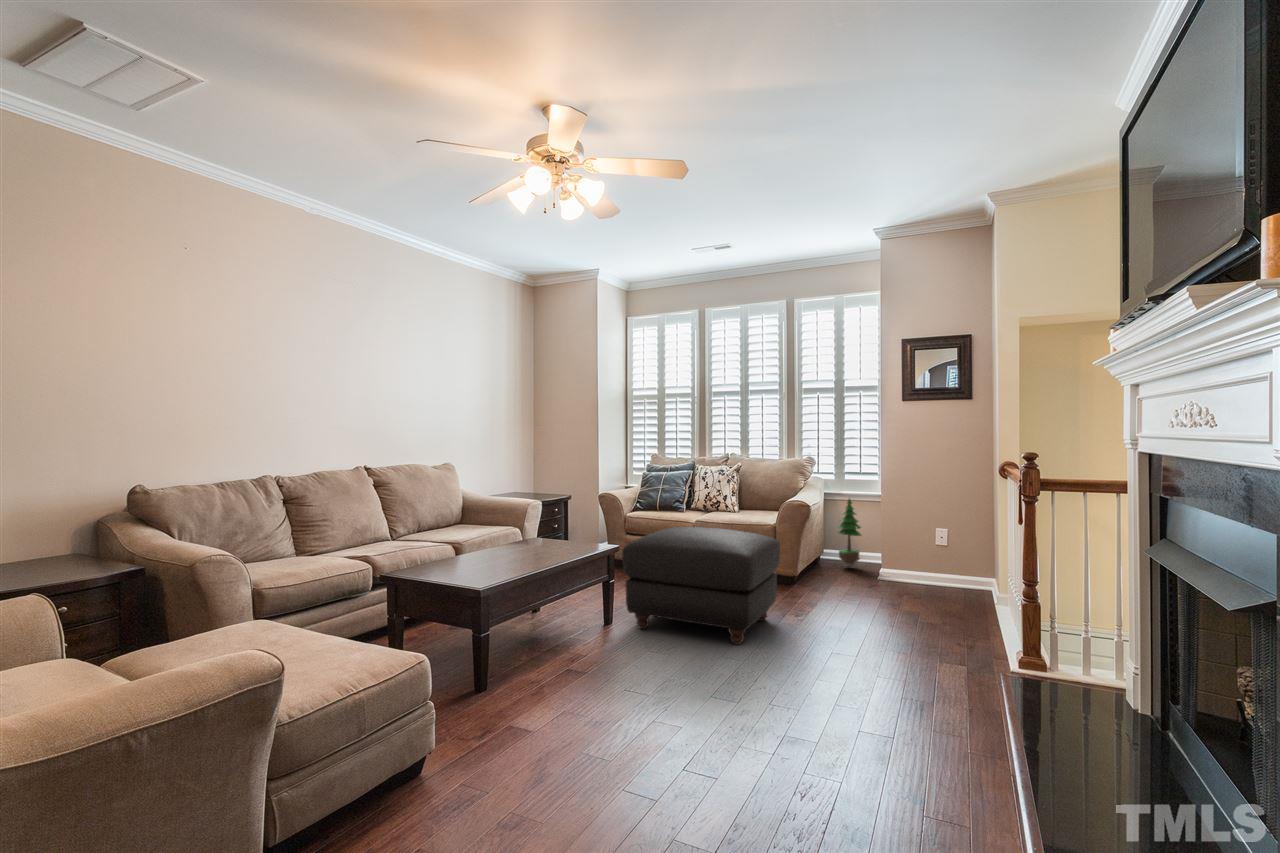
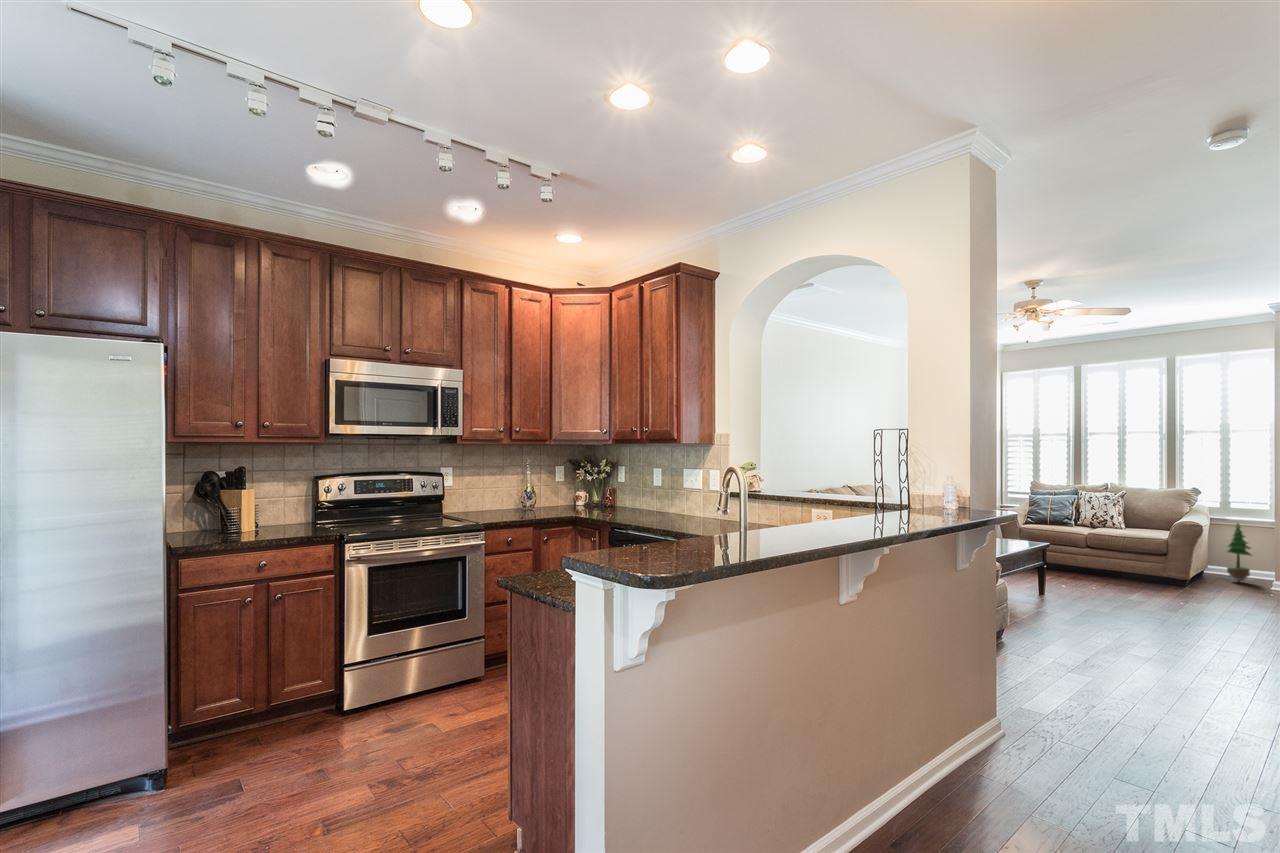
ottoman: present [622,527,780,645] -> none [1056,535,1185,616]

